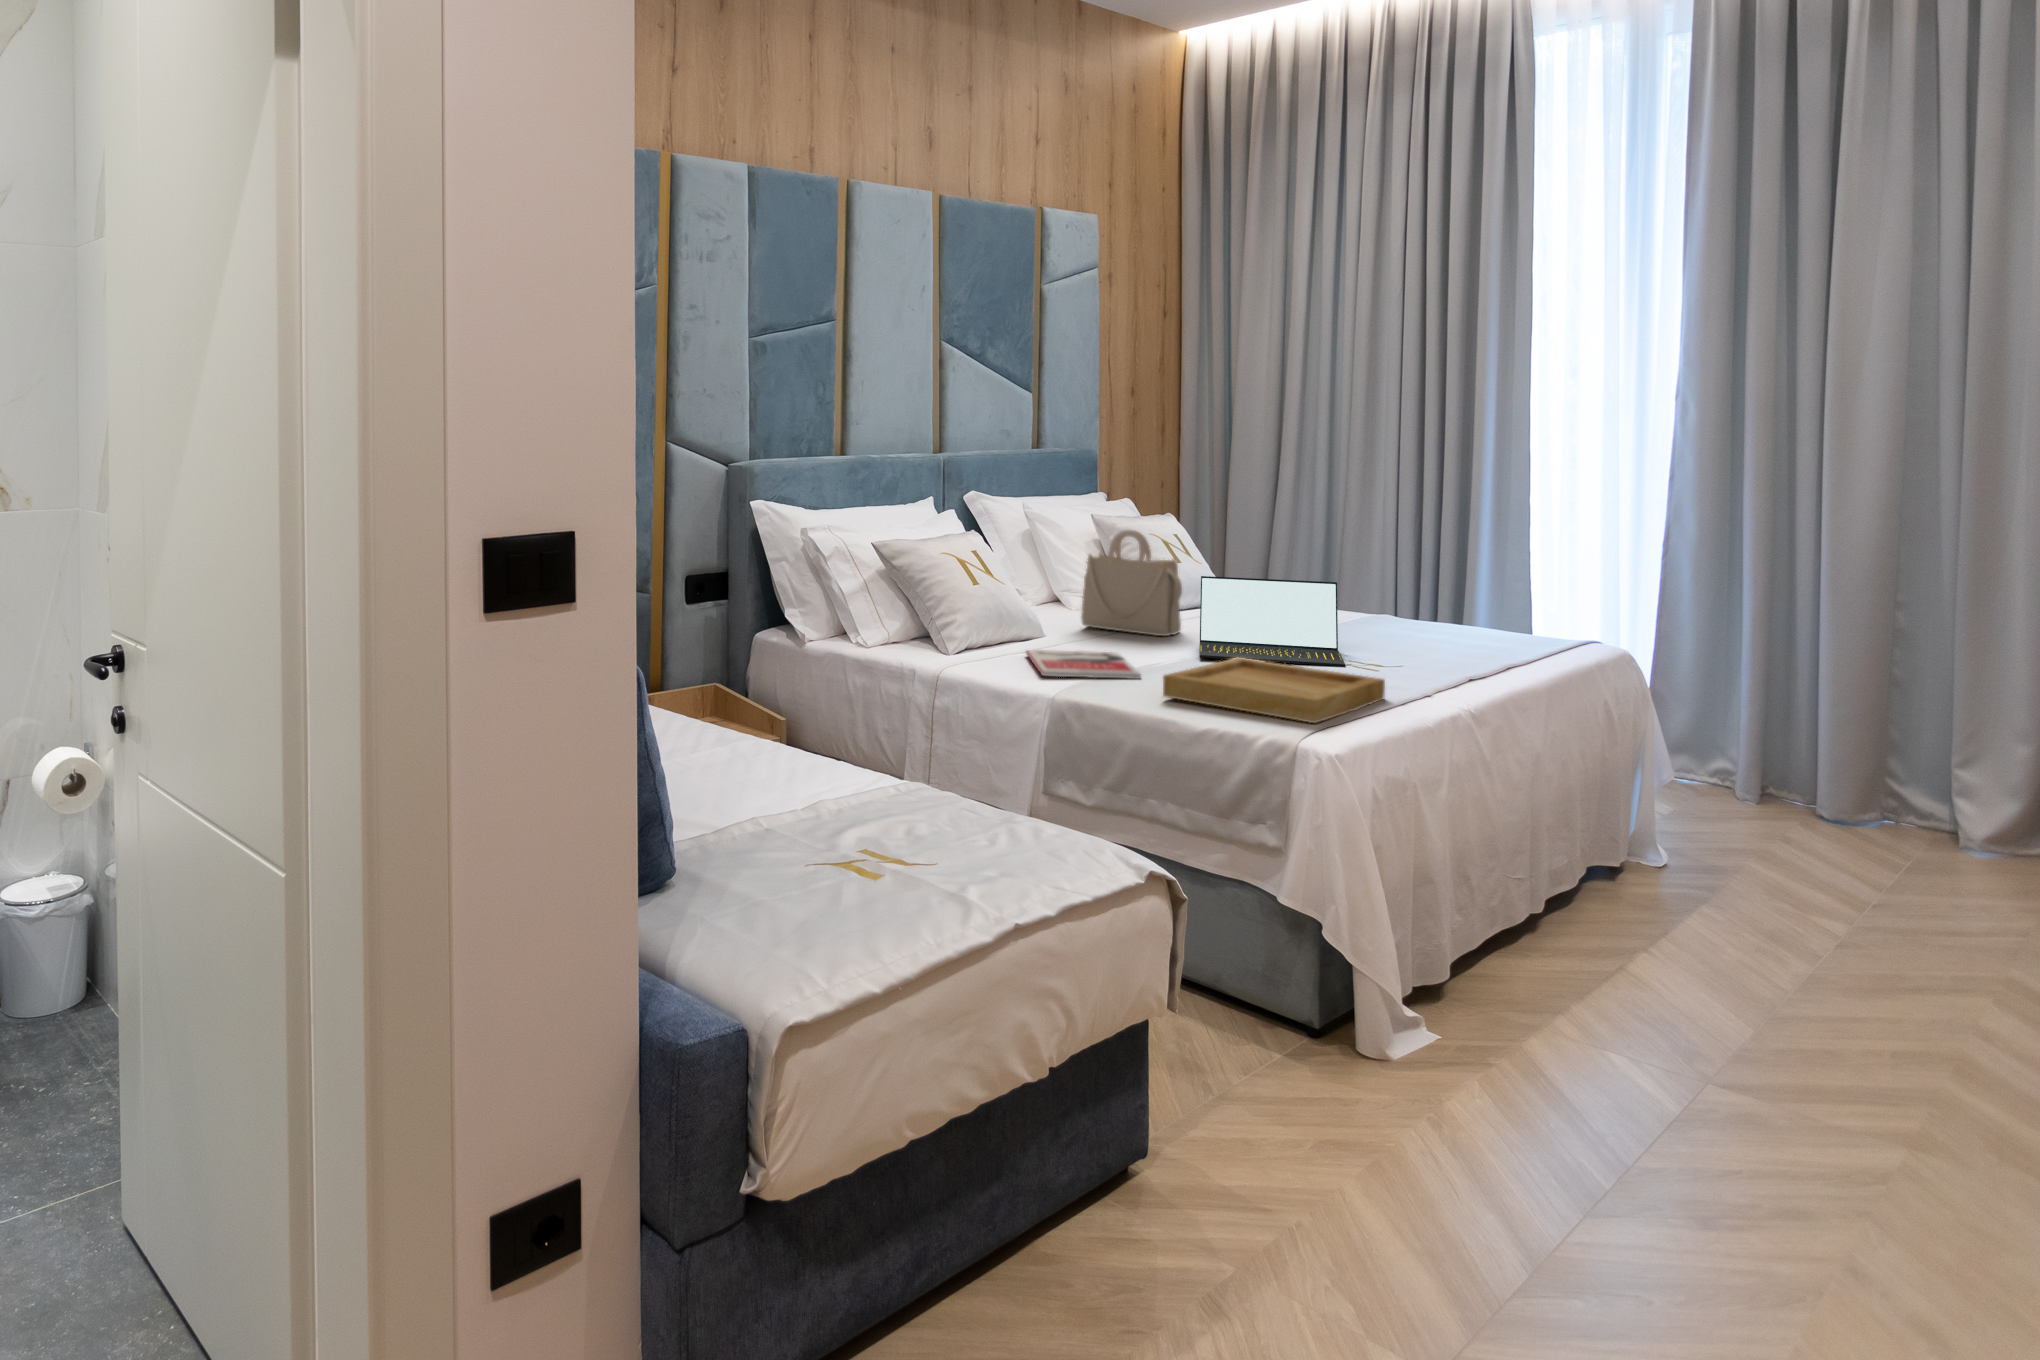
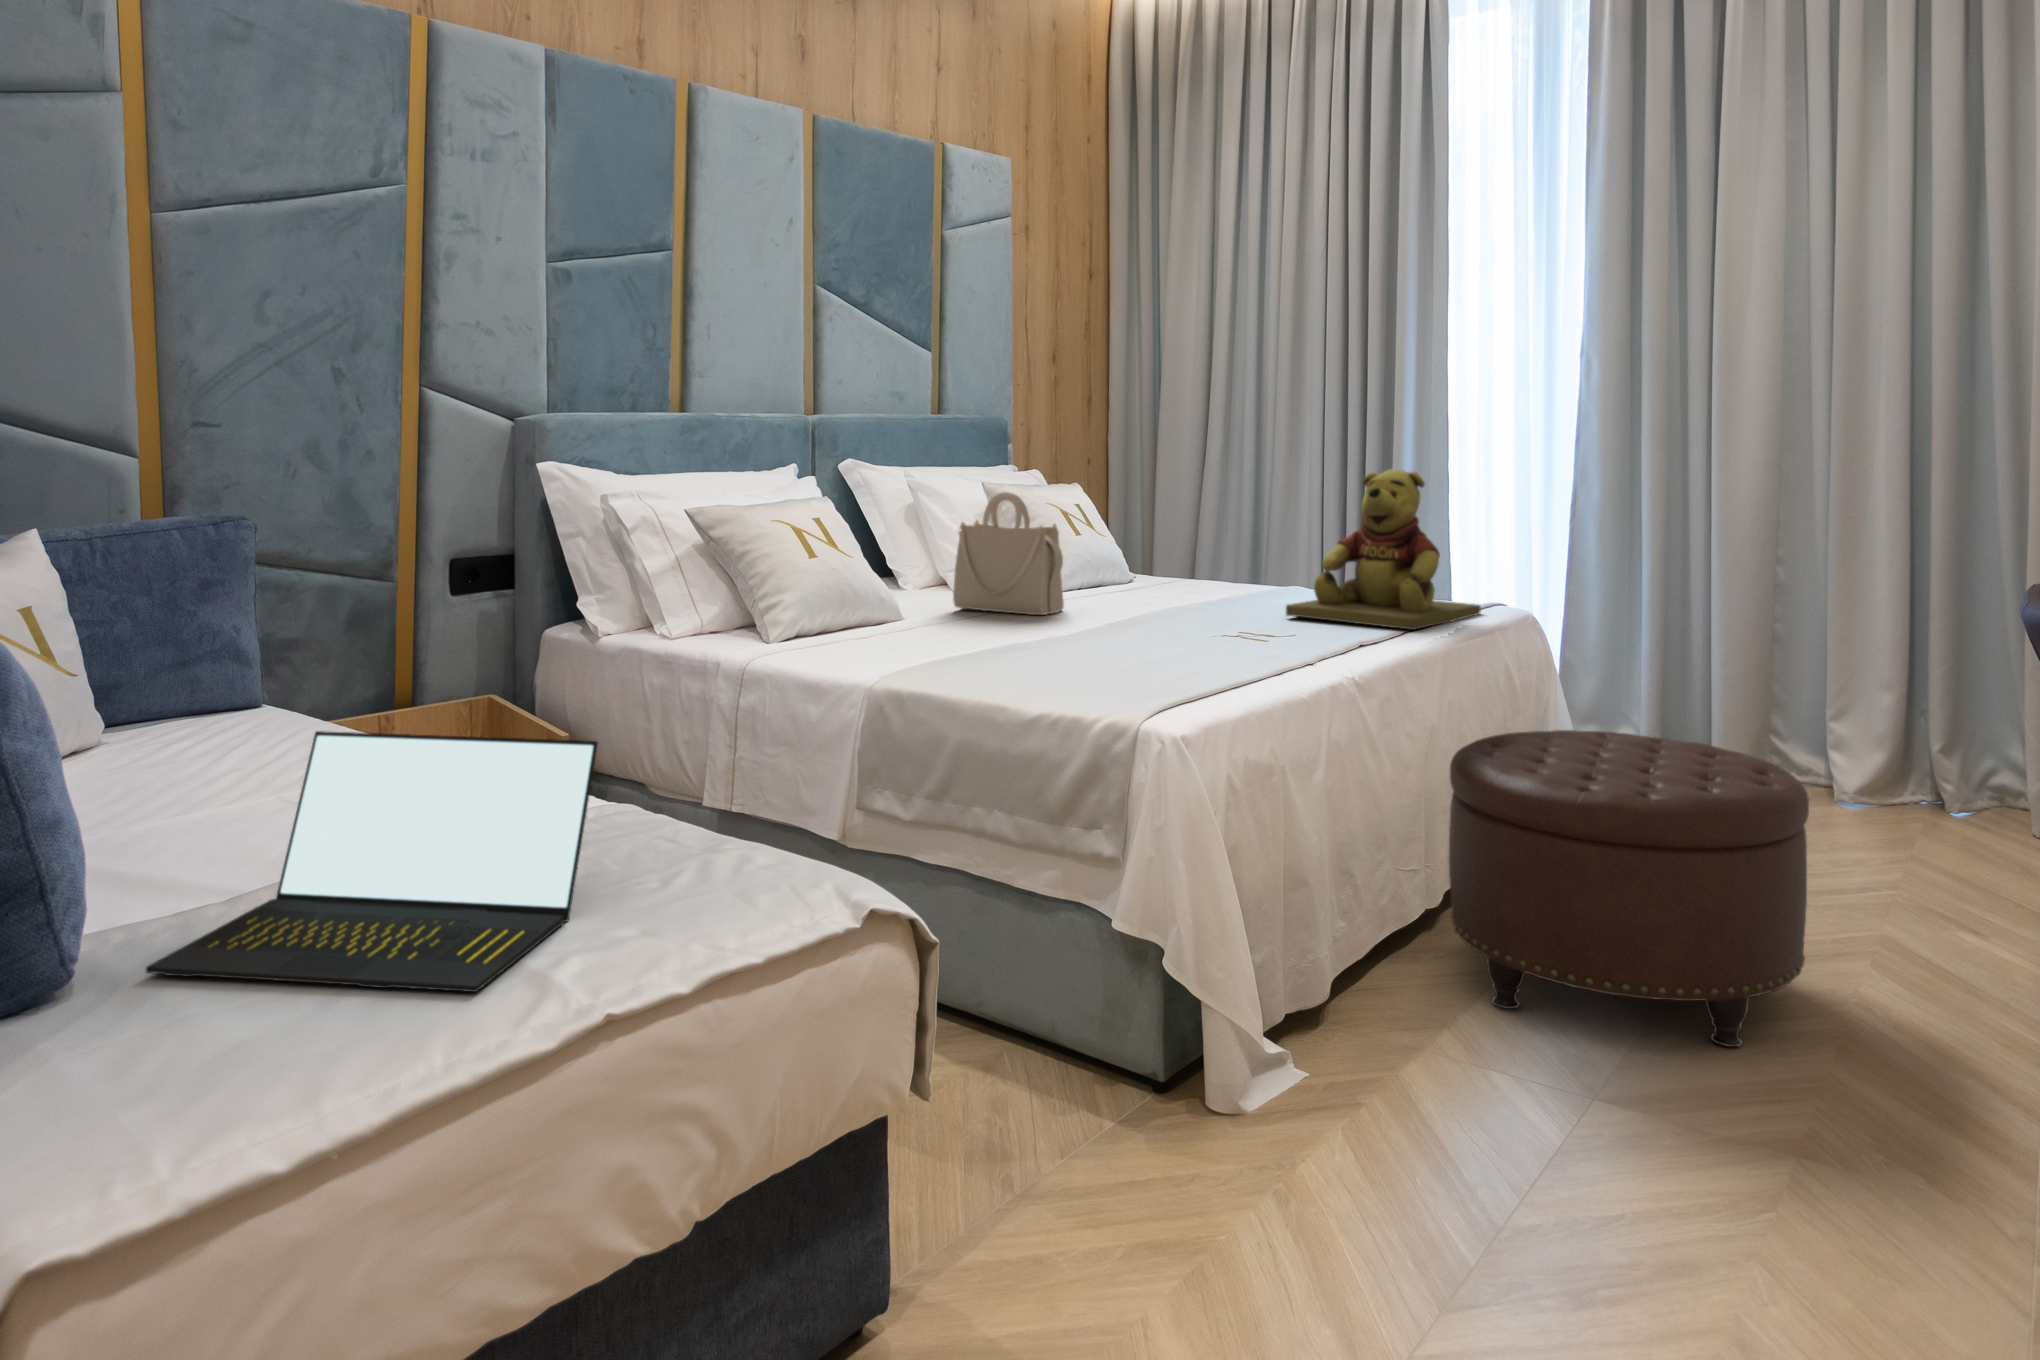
teddy bear: none [1393,519,1584,666] -> present [1286,469,1481,630]
laptop: present [1200,576,1345,666] -> present [146,731,598,992]
book: present [1026,650,1141,679] -> none [867,633,987,663]
tray: present [1163,658,1385,723] -> none [998,631,1254,702]
ottoman: none [1563,762,1929,1051] -> present [1449,730,1809,1047]

